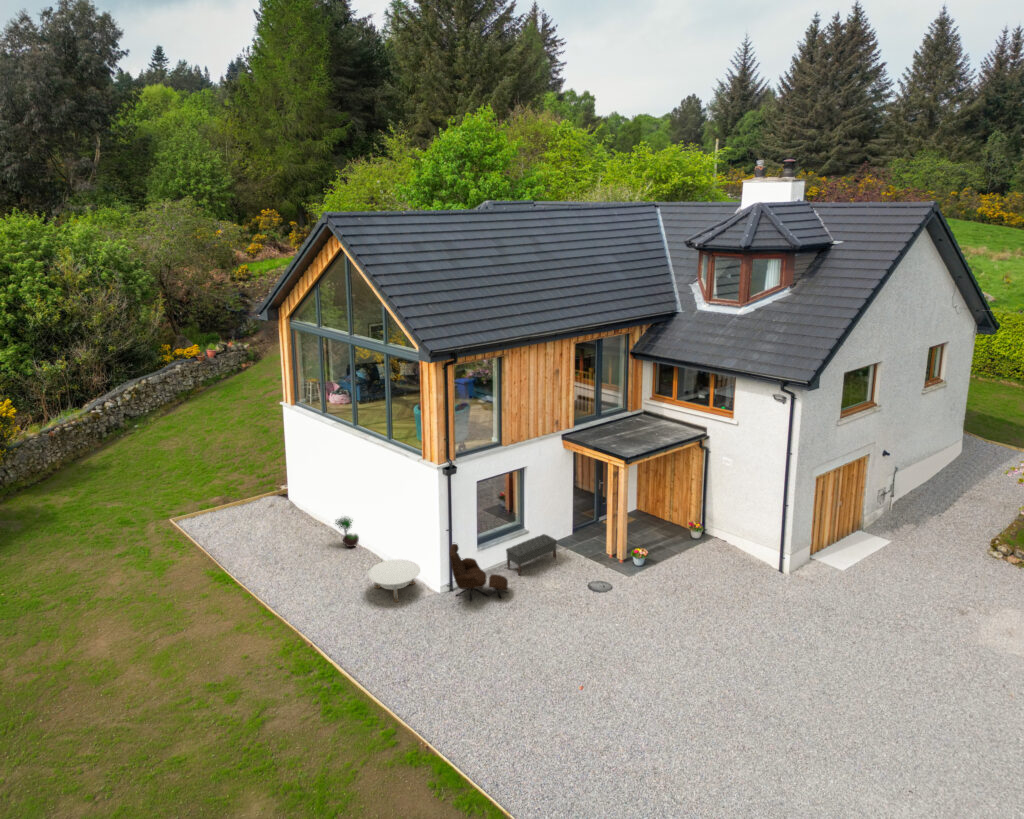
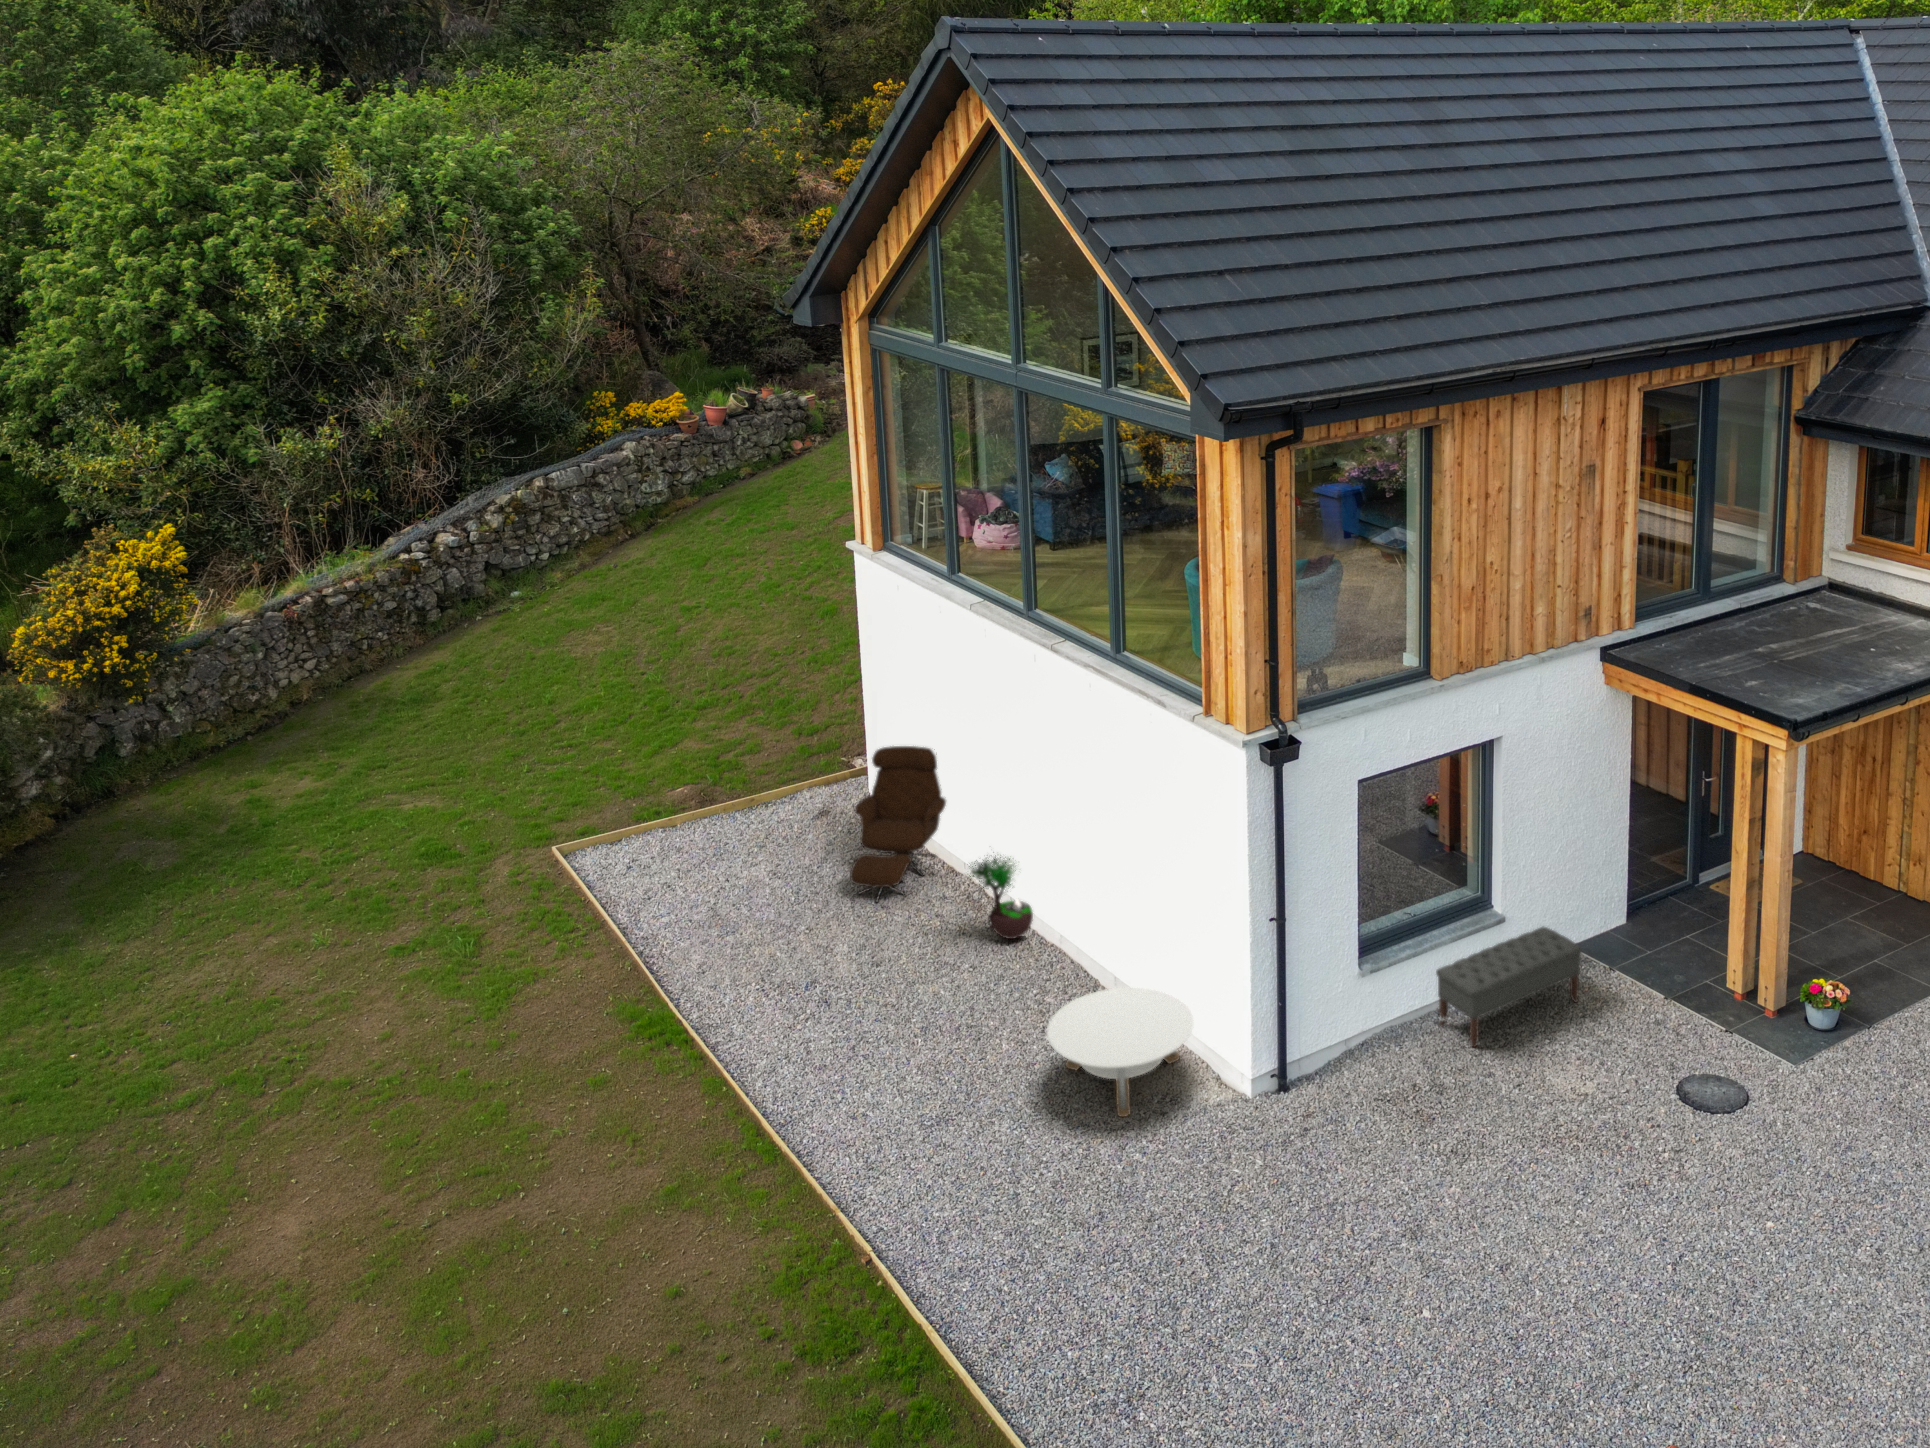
lounge chair: present [450,544,508,601] -> present [850,746,946,902]

